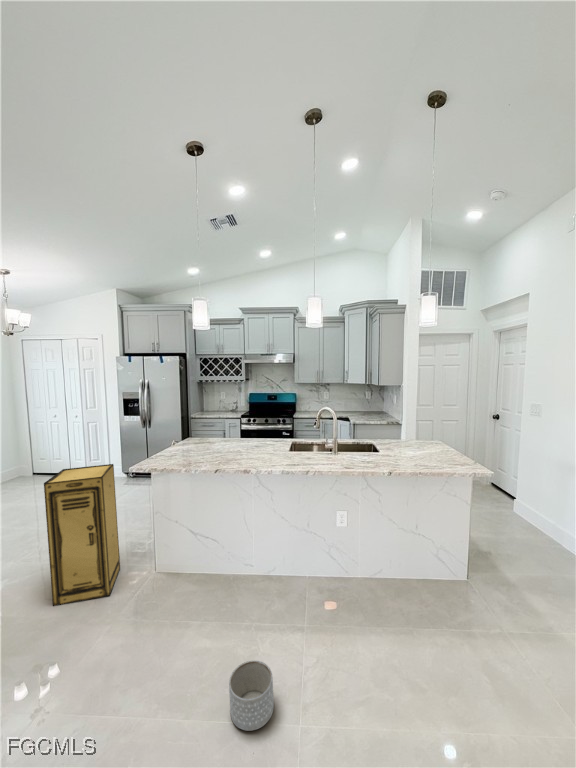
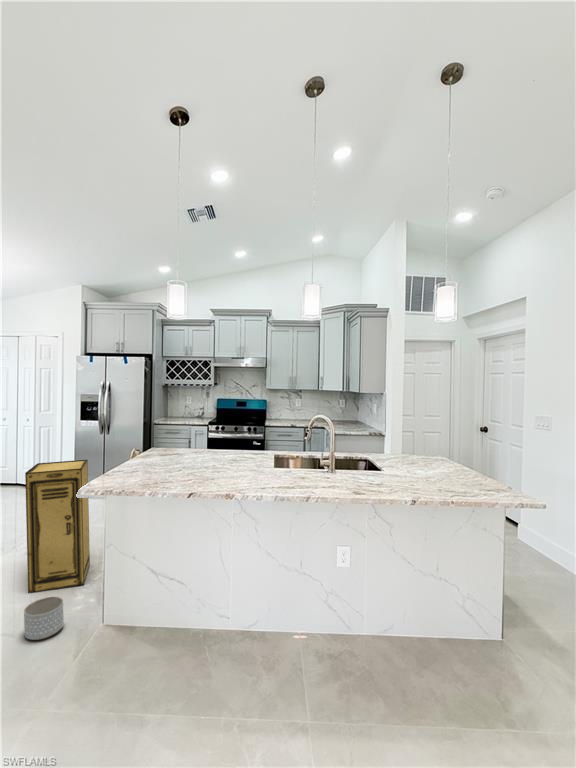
planter: present [229,661,274,731] -> present [24,597,64,640]

